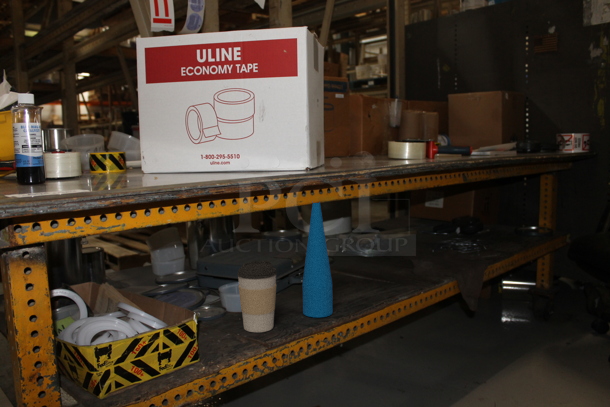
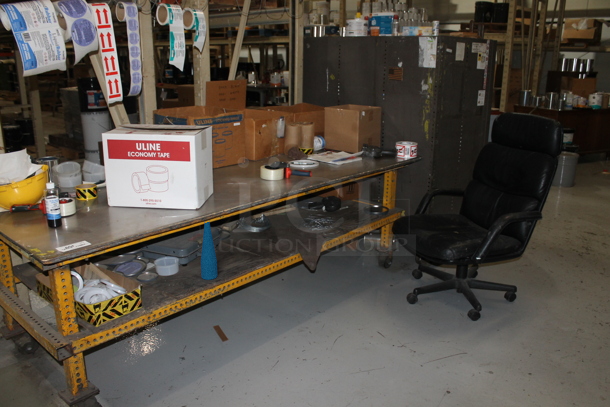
coffee cup: present [237,260,277,332] -> none [163,252,184,290]

